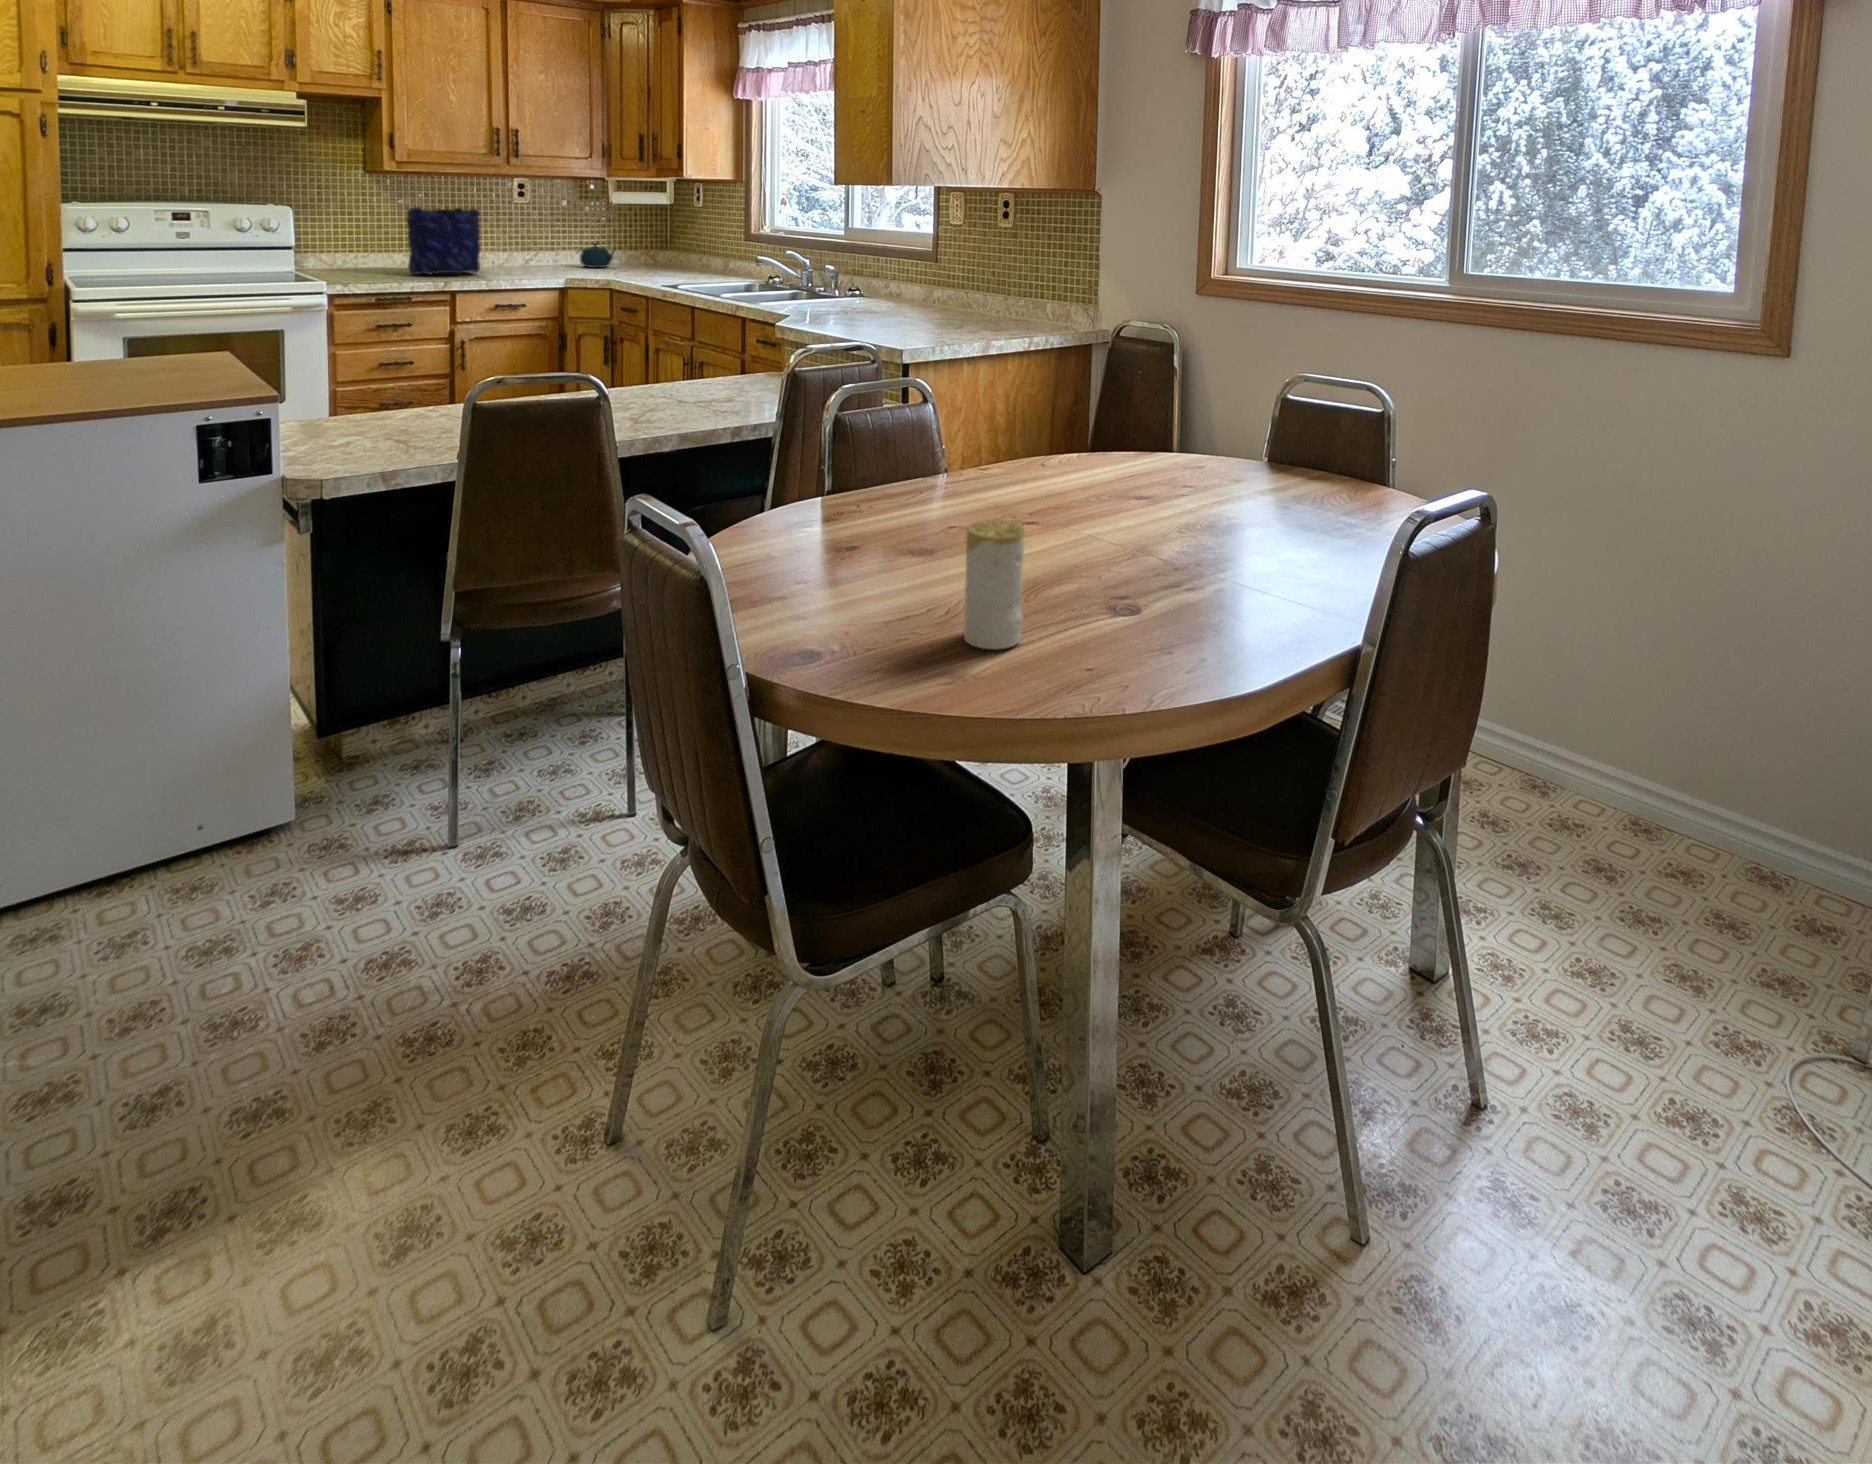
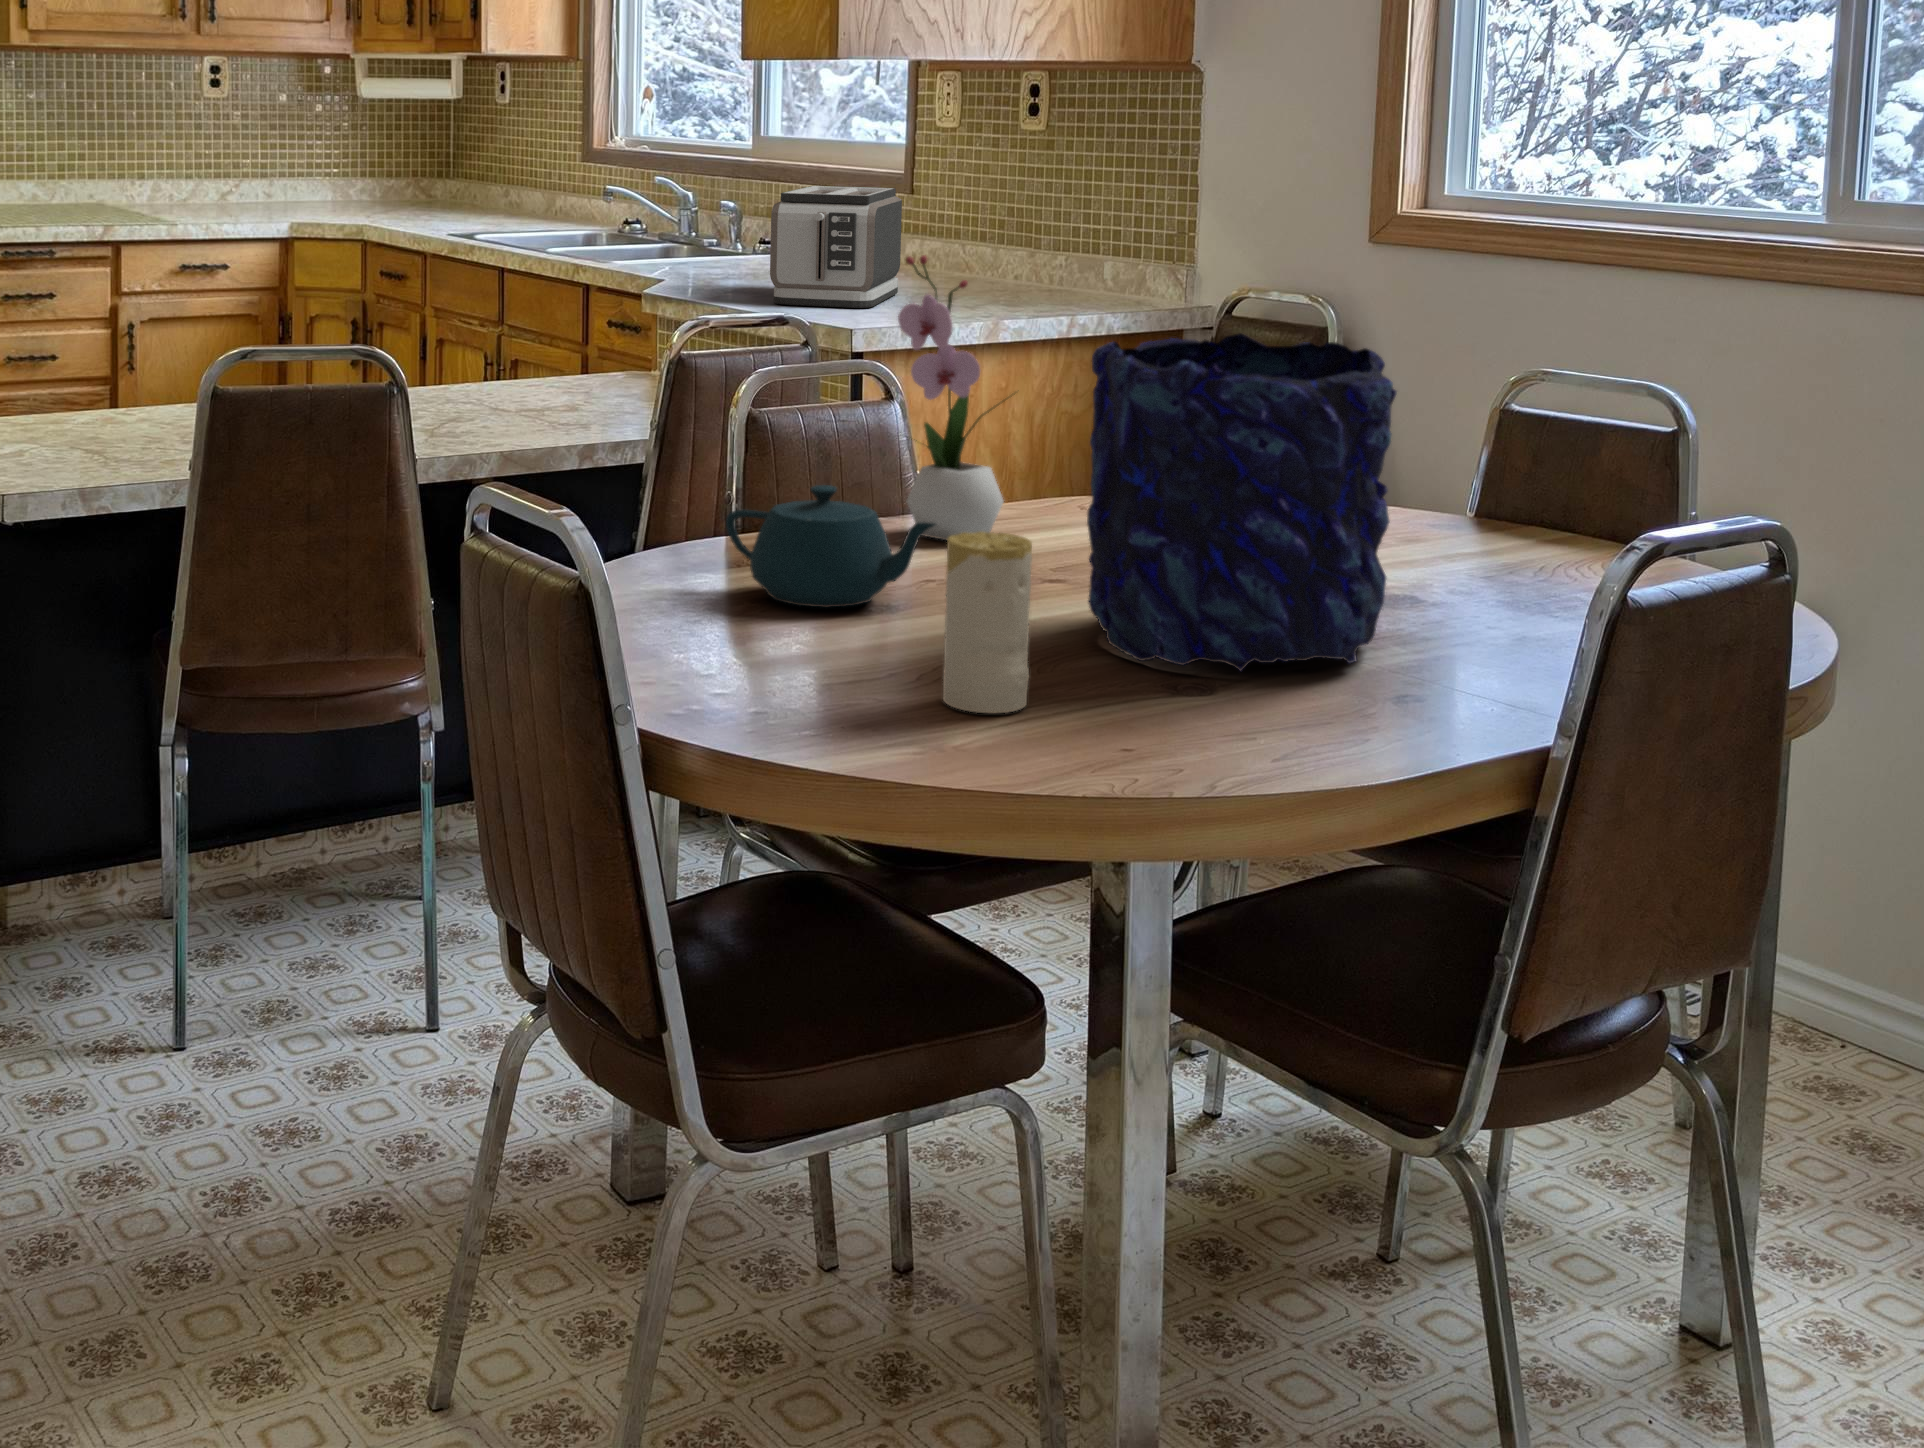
vase: present [407,207,480,275] -> present [1087,333,1397,672]
teapot: present [580,243,615,268] -> present [726,485,937,608]
toaster: none [850,261,928,334] -> present [770,186,902,308]
flower arrangement: none [928,315,1004,496] -> present [898,255,1004,540]

